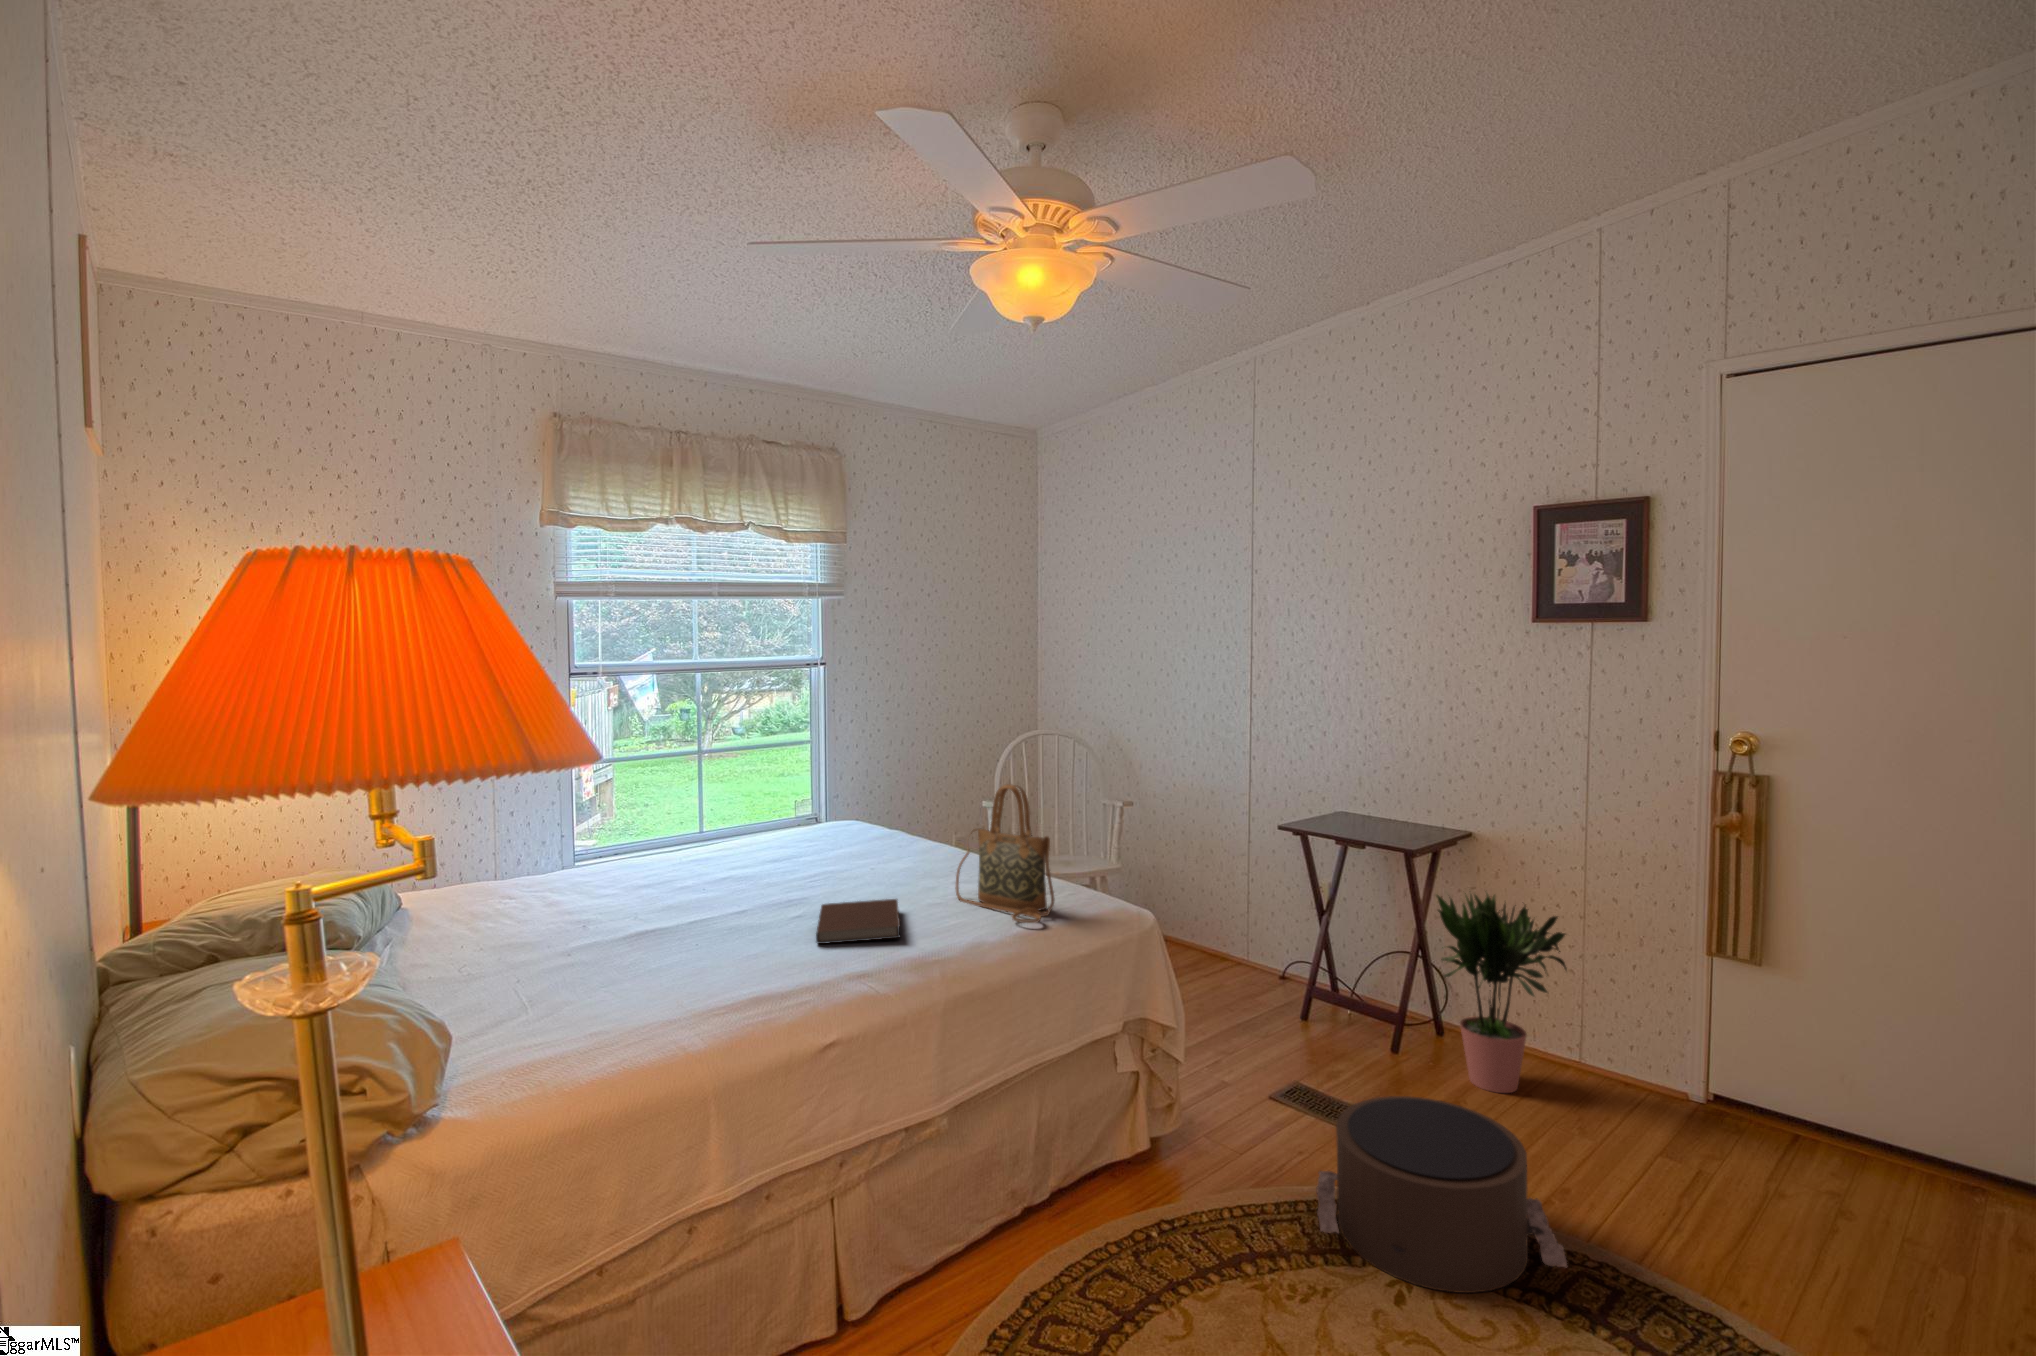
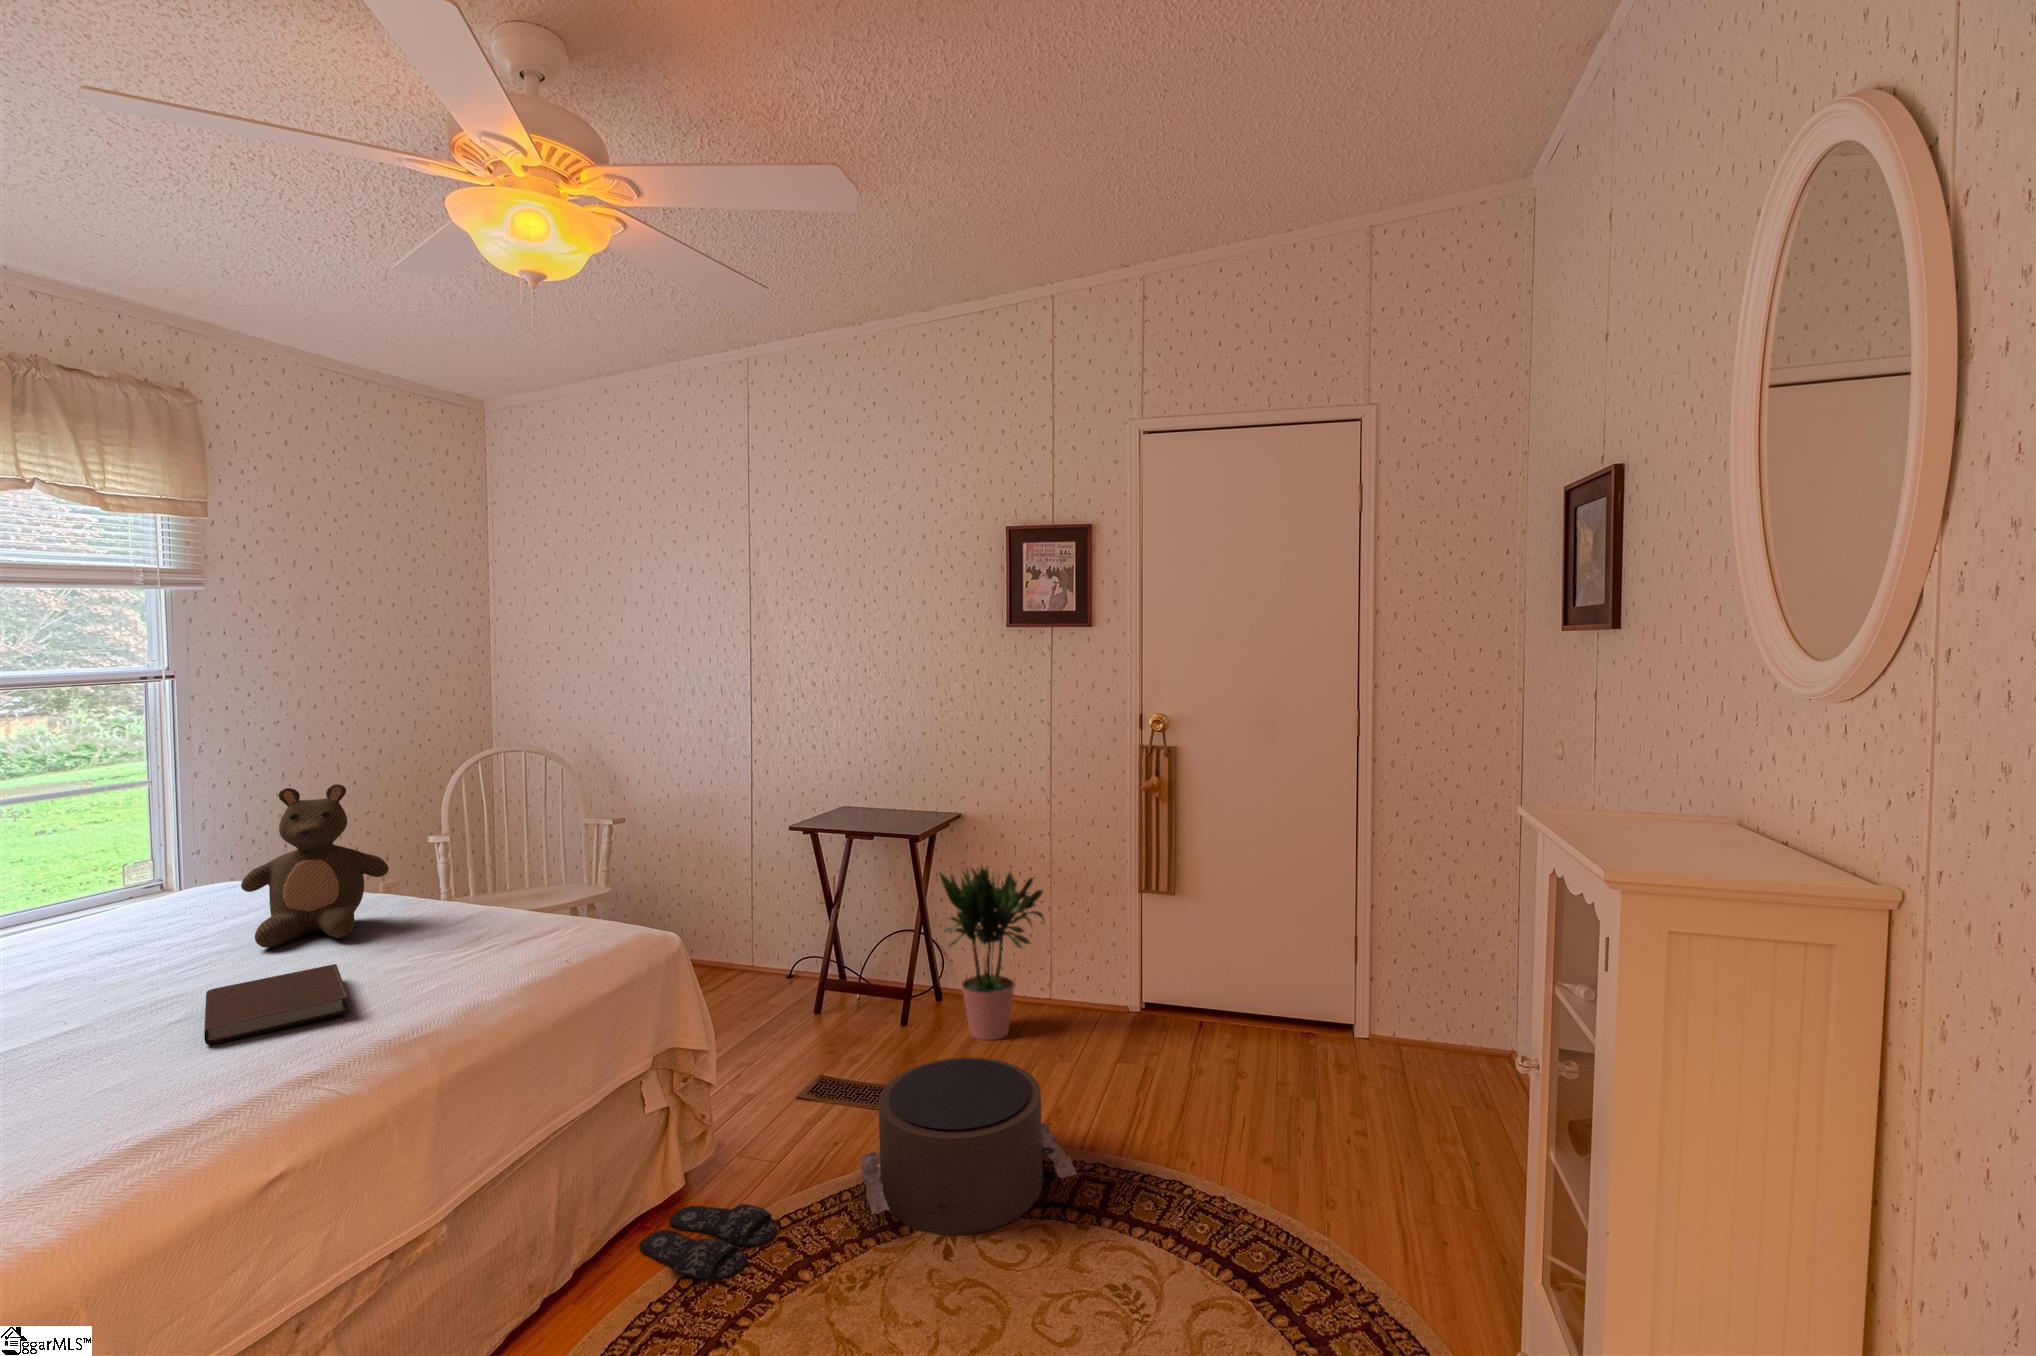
stuffed bear: none [847,758,938,878] -> present [241,784,389,948]
handbag: present [955,784,1054,923] -> none [423,804,563,965]
slippers: none [1109,1169,1229,1242] -> present [640,1204,777,1280]

